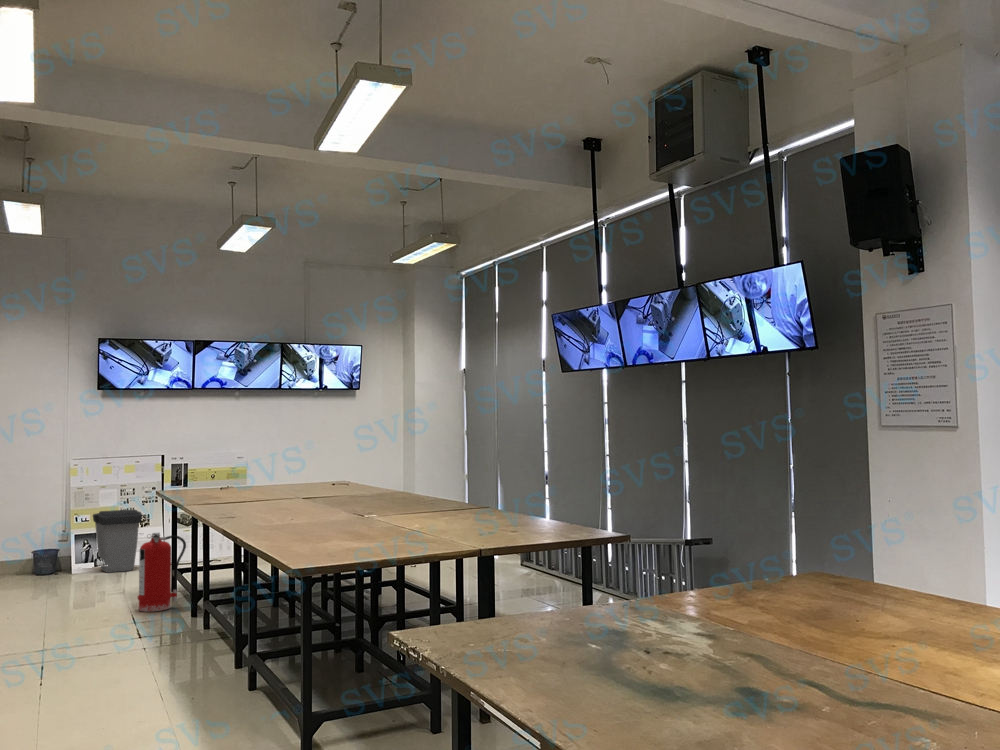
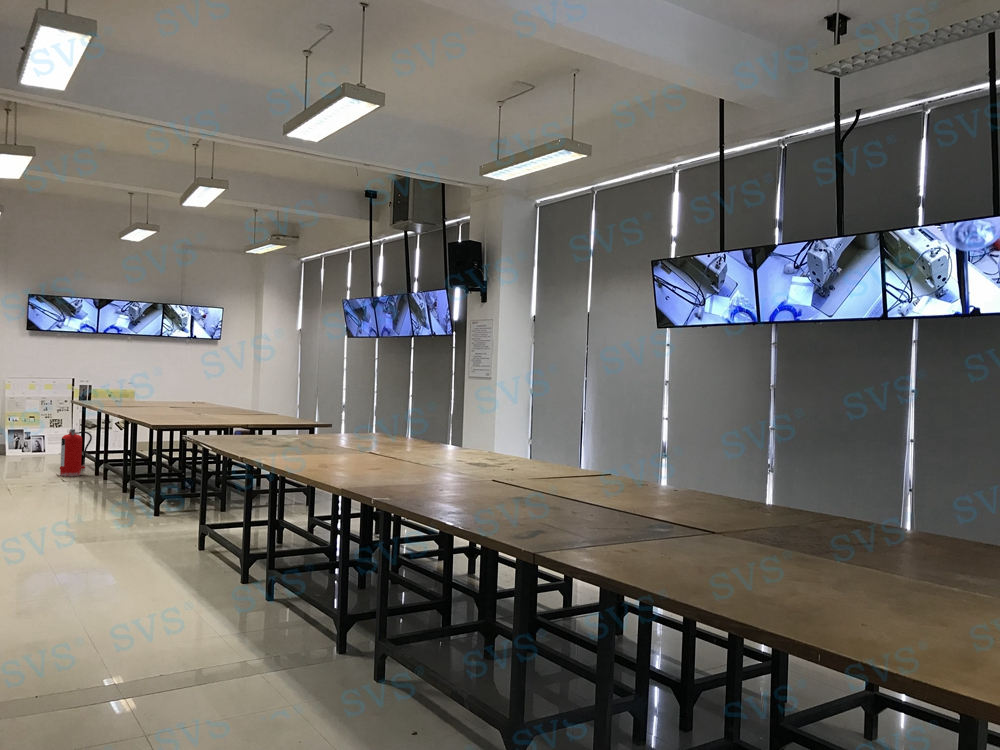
trash can: present [93,510,142,573] -> none [23,415,59,456]

